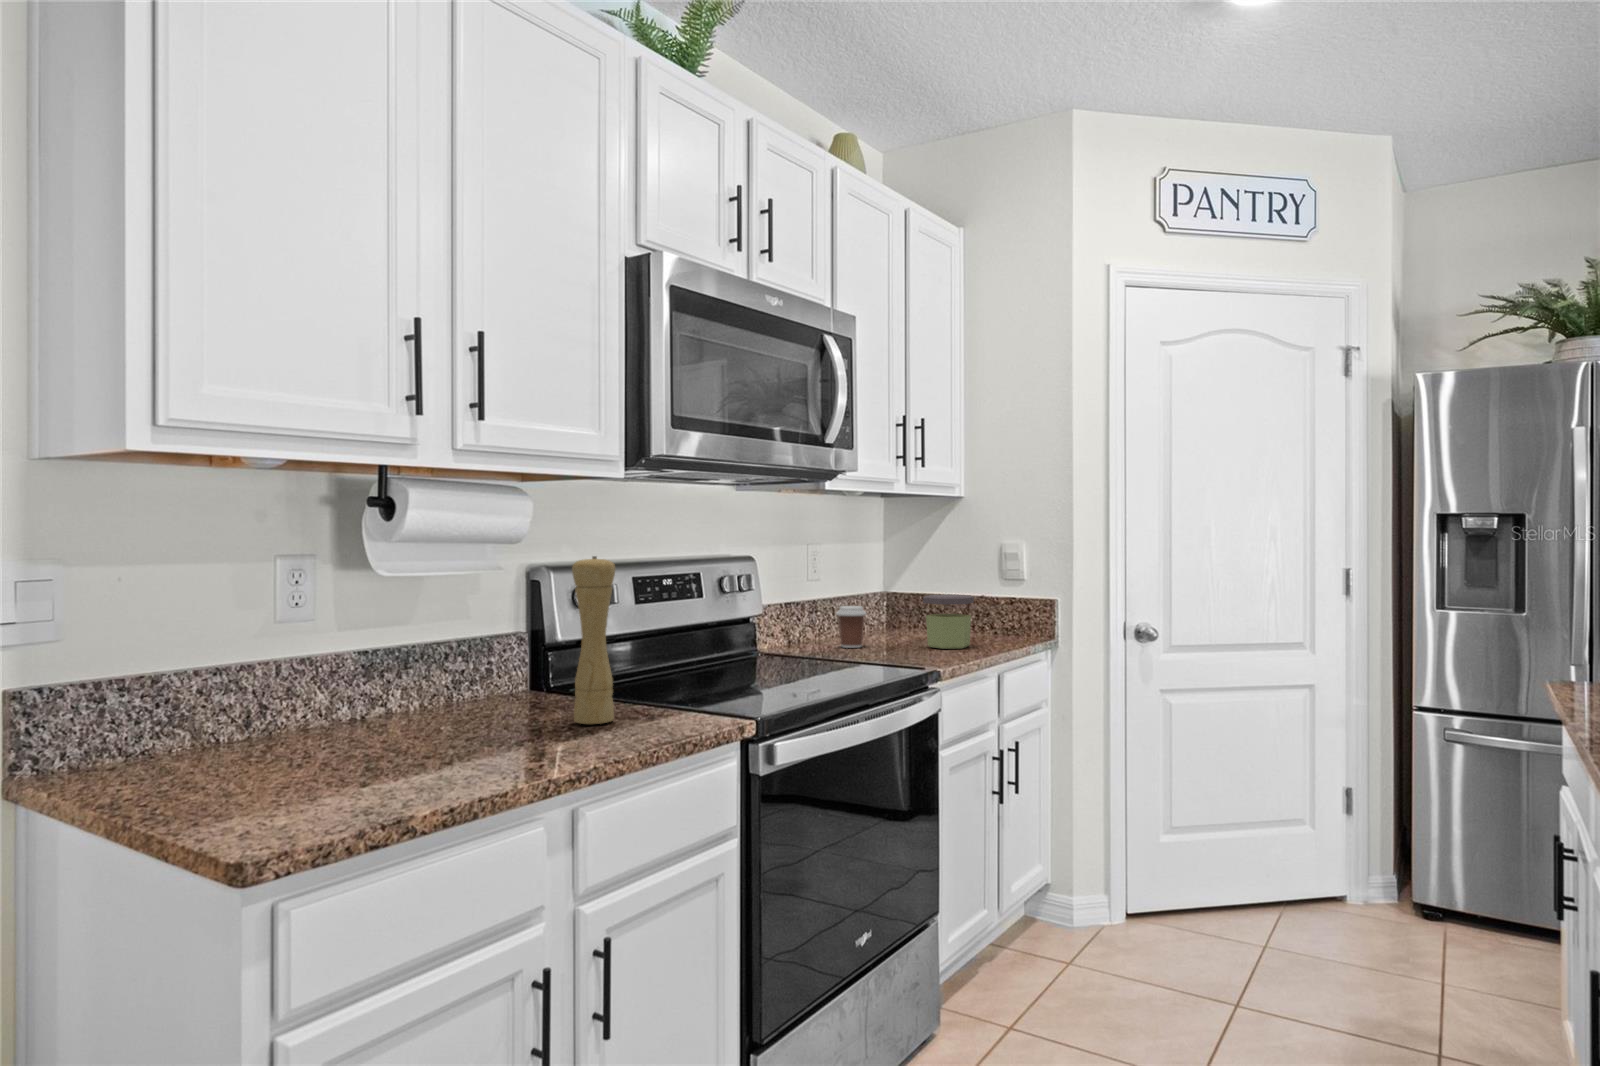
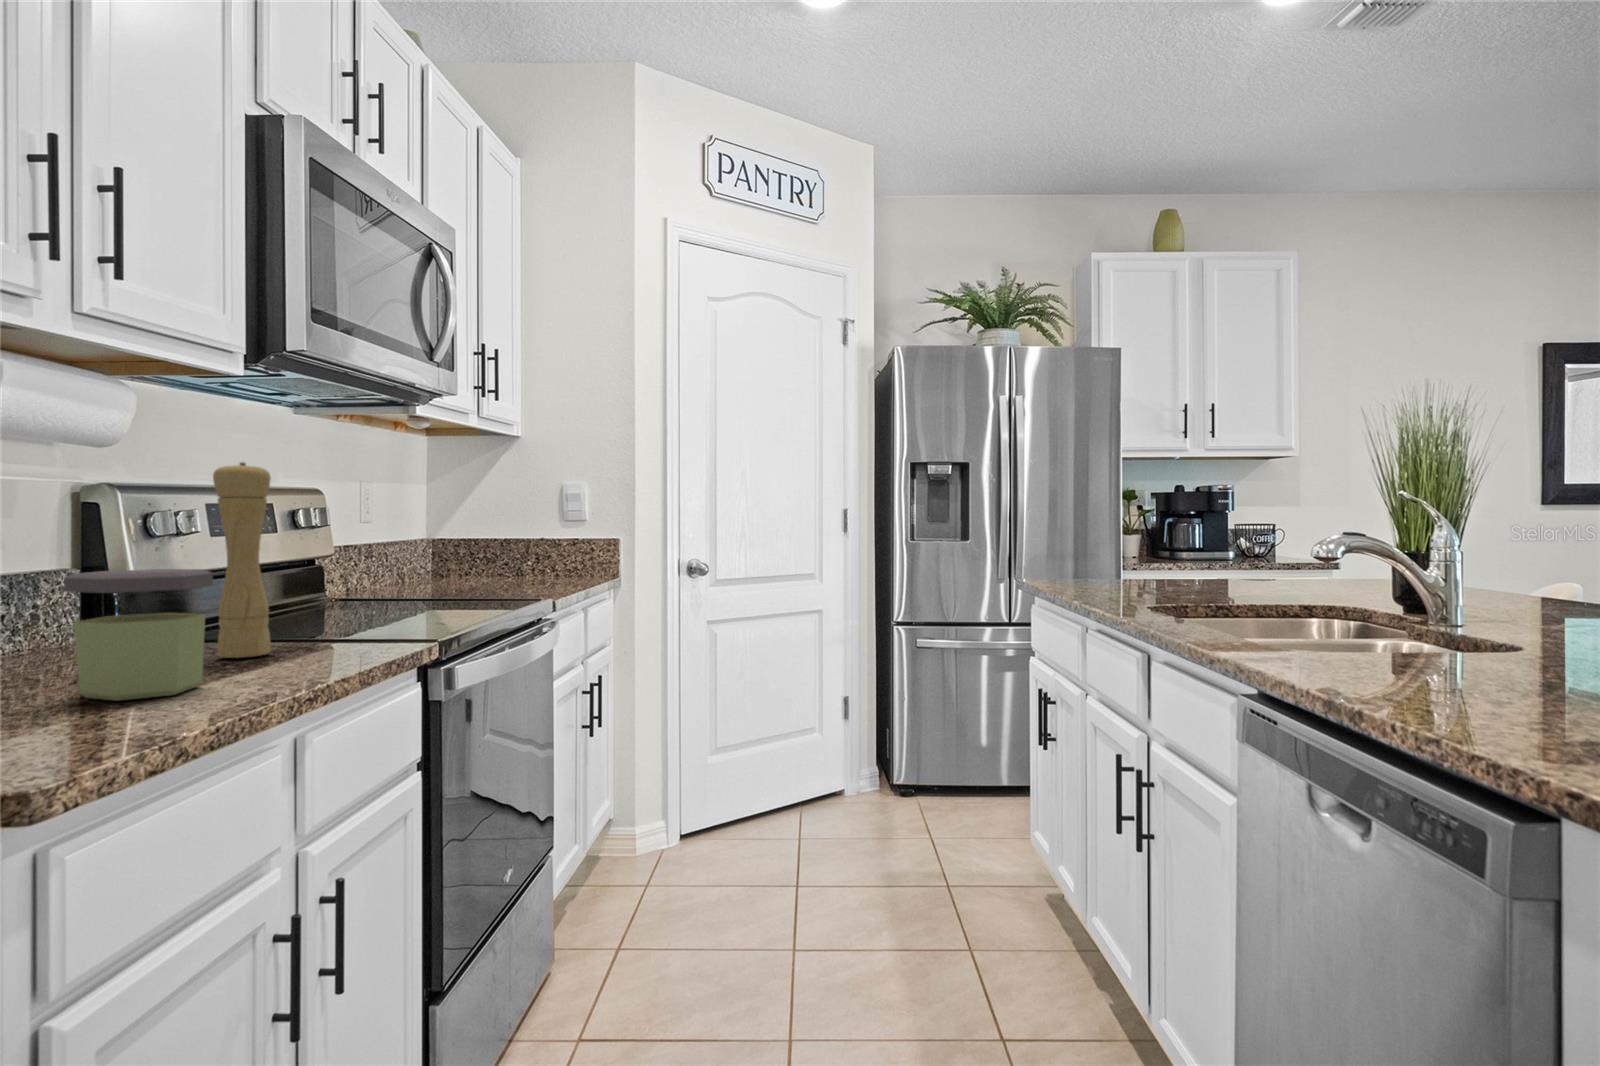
jar: present [923,595,974,649] -> present [64,569,213,701]
coffee cup: present [836,606,866,648] -> none [408,547,442,590]

